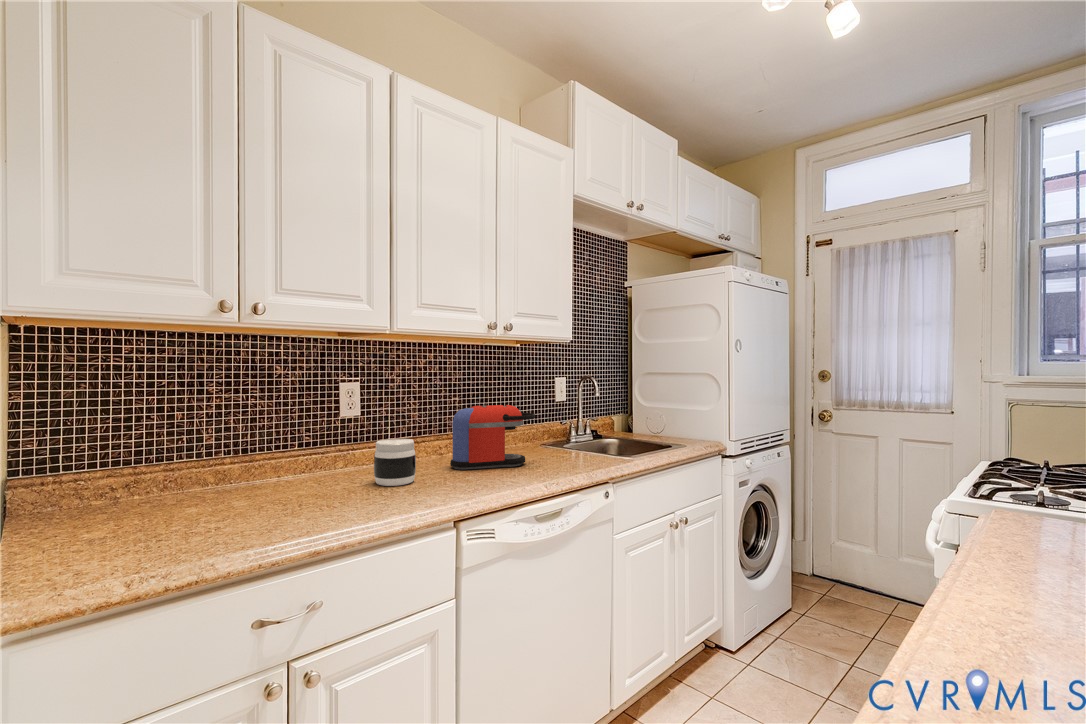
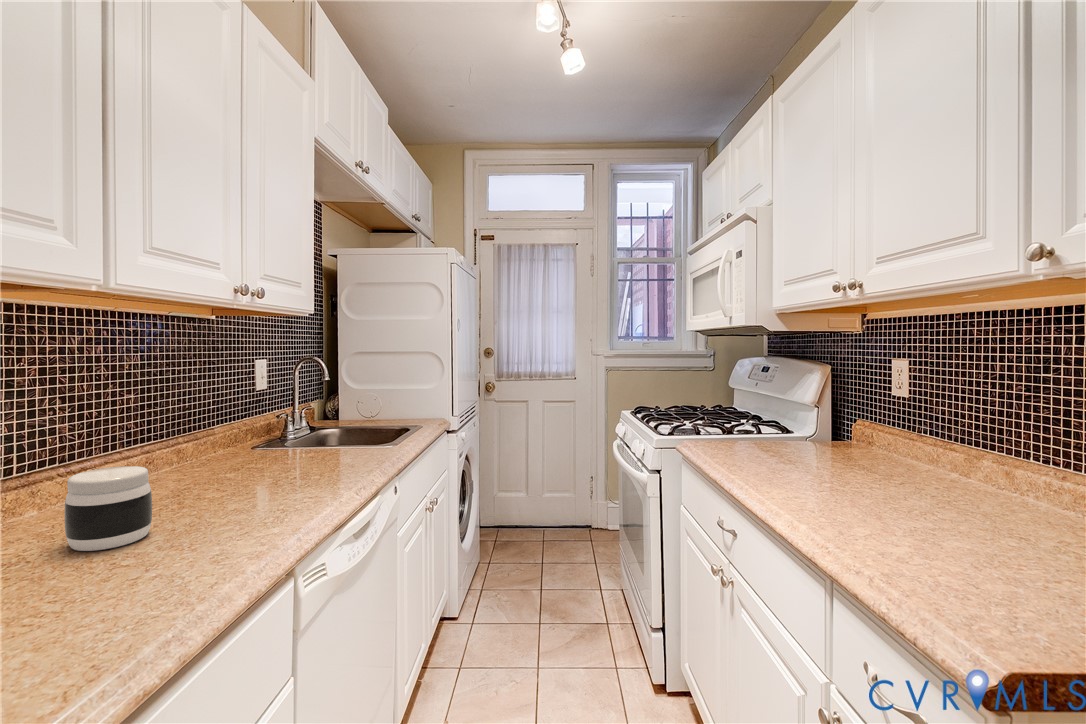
coffee maker: present [450,405,535,470] -> none [169,400,292,499]

